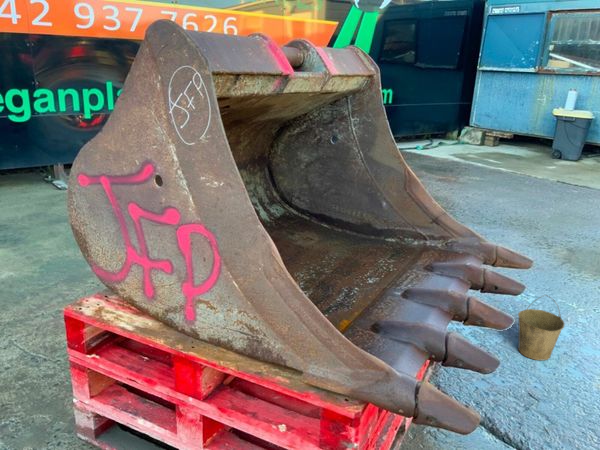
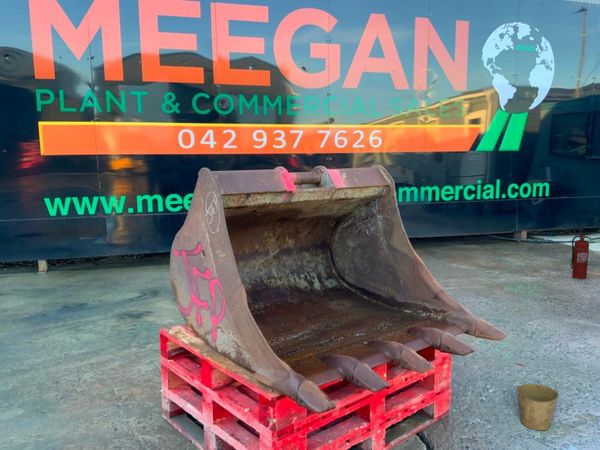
fire extinguisher: none [437,140,458,186] -> present [571,233,592,279]

